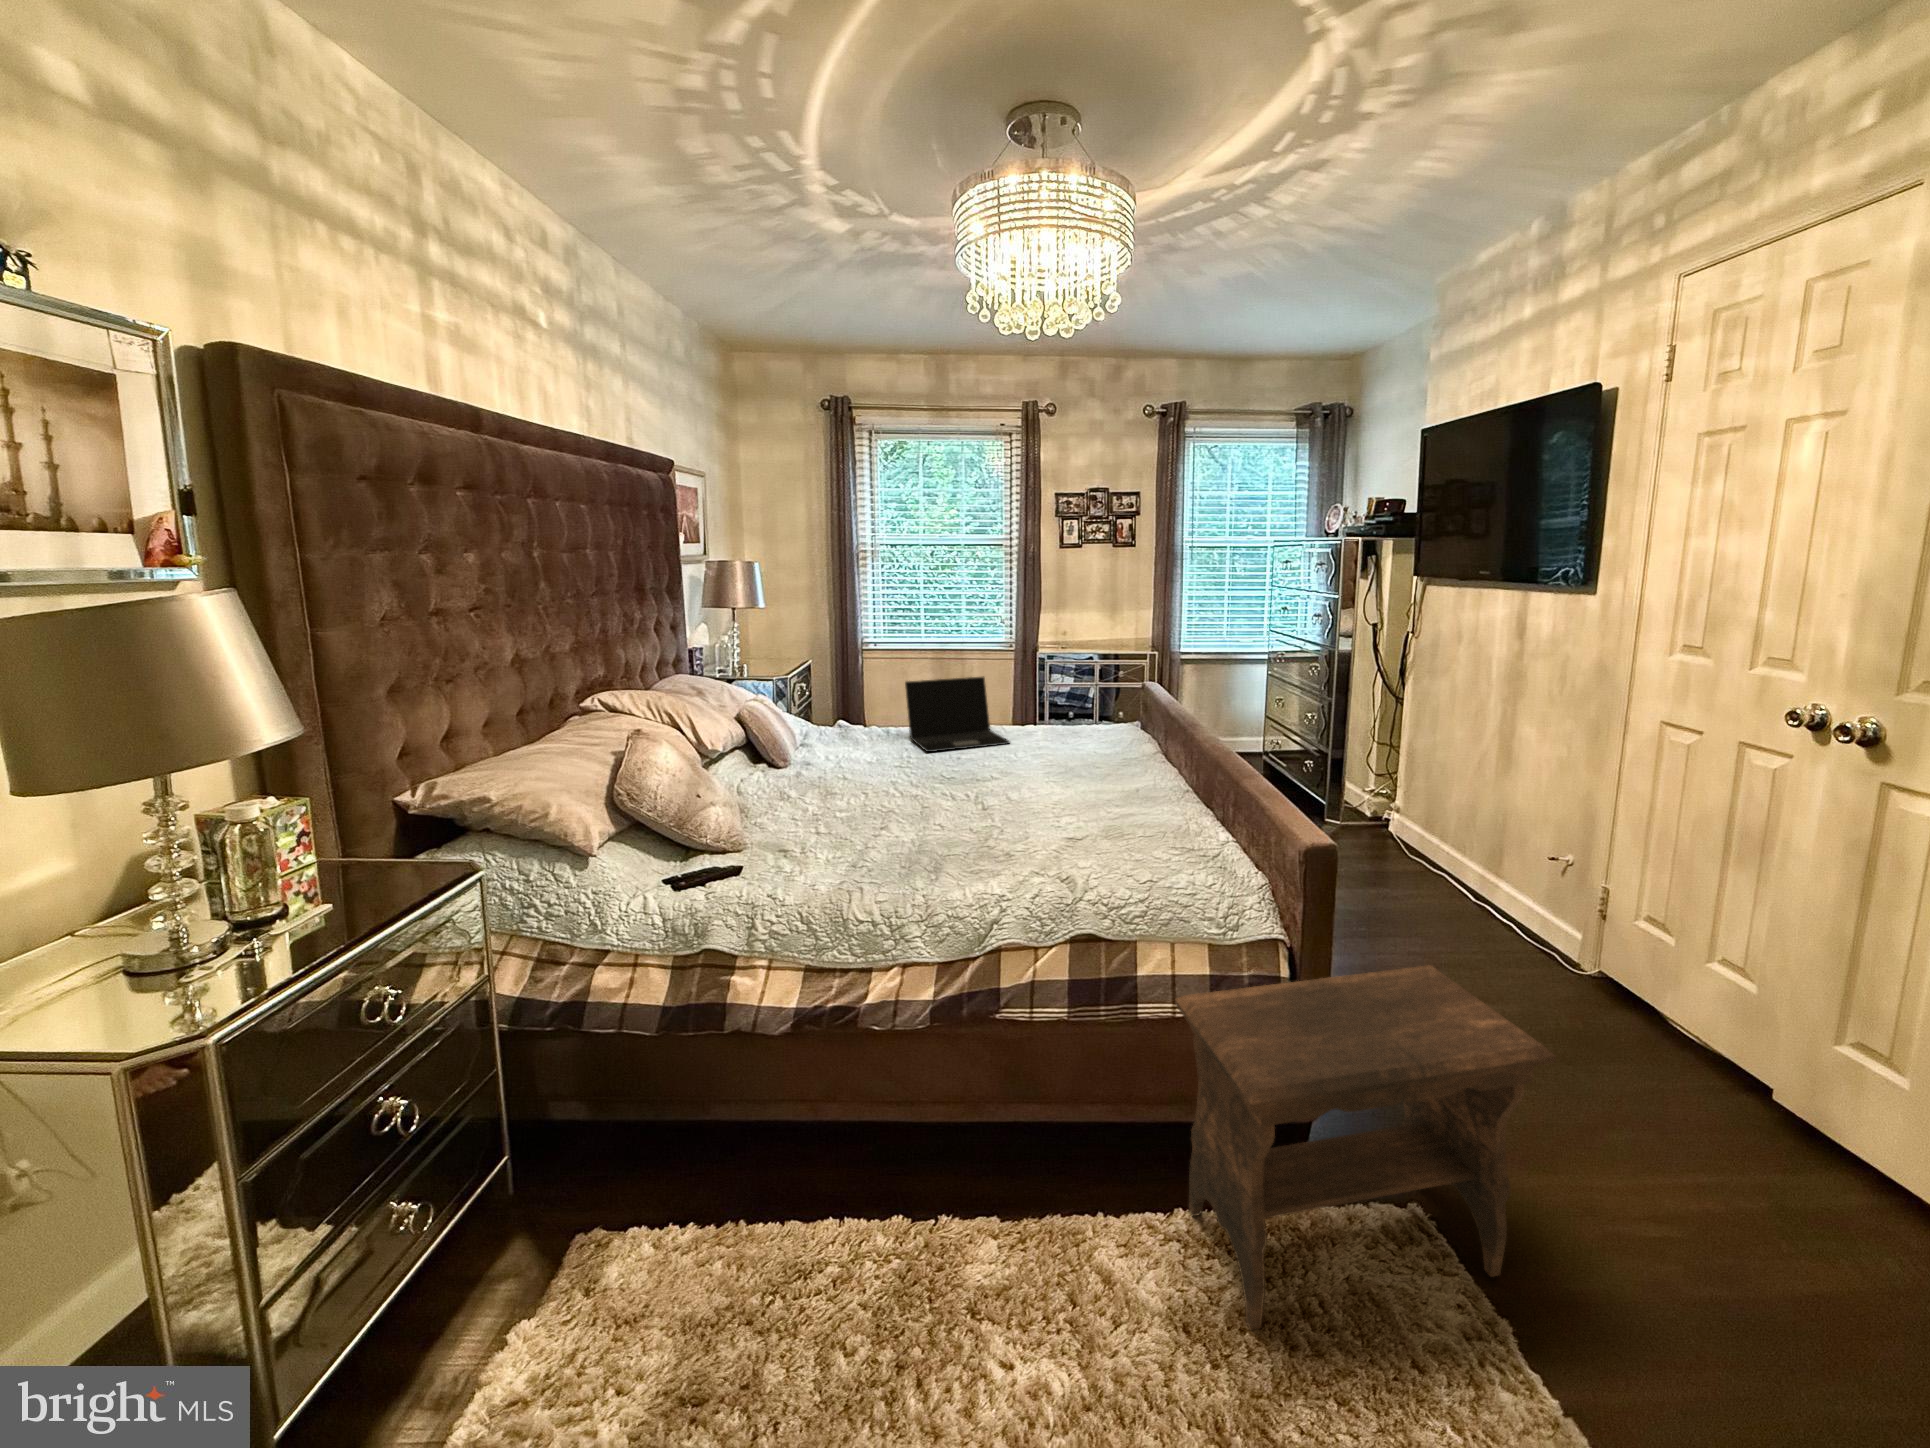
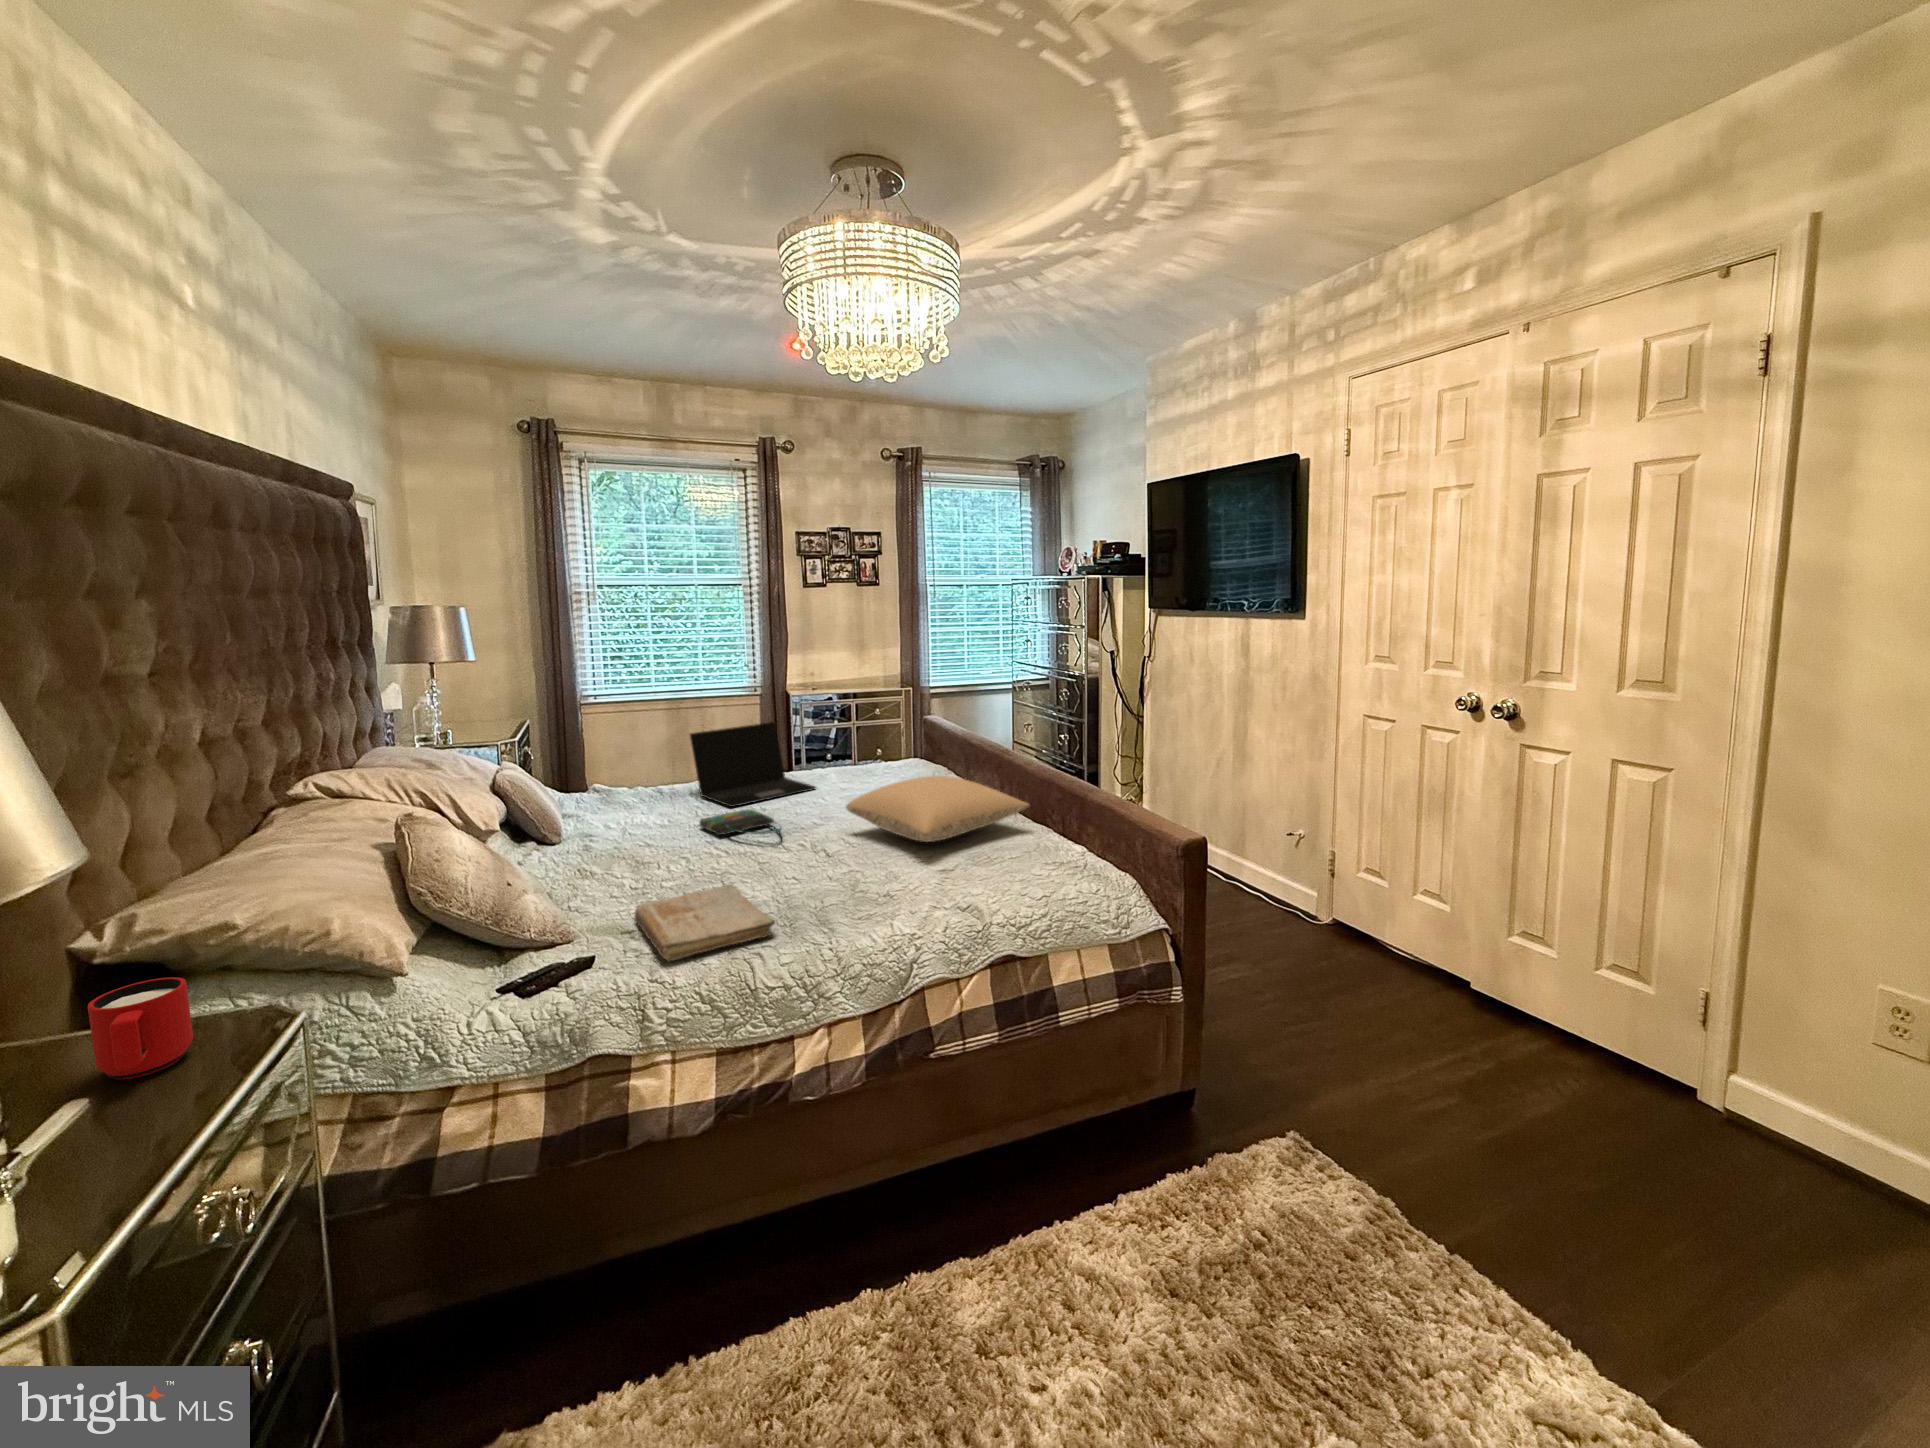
pillow: none [1004,743,1181,809] -> present [846,776,1029,842]
tote bag: none [889,756,953,792] -> present [699,809,783,846]
book: none [776,822,878,882] -> present [634,884,775,961]
mug: none [350,830,415,896] -> present [88,977,193,1079]
footstool: present [1175,965,1556,1330] -> none [1107,925,1394,1274]

